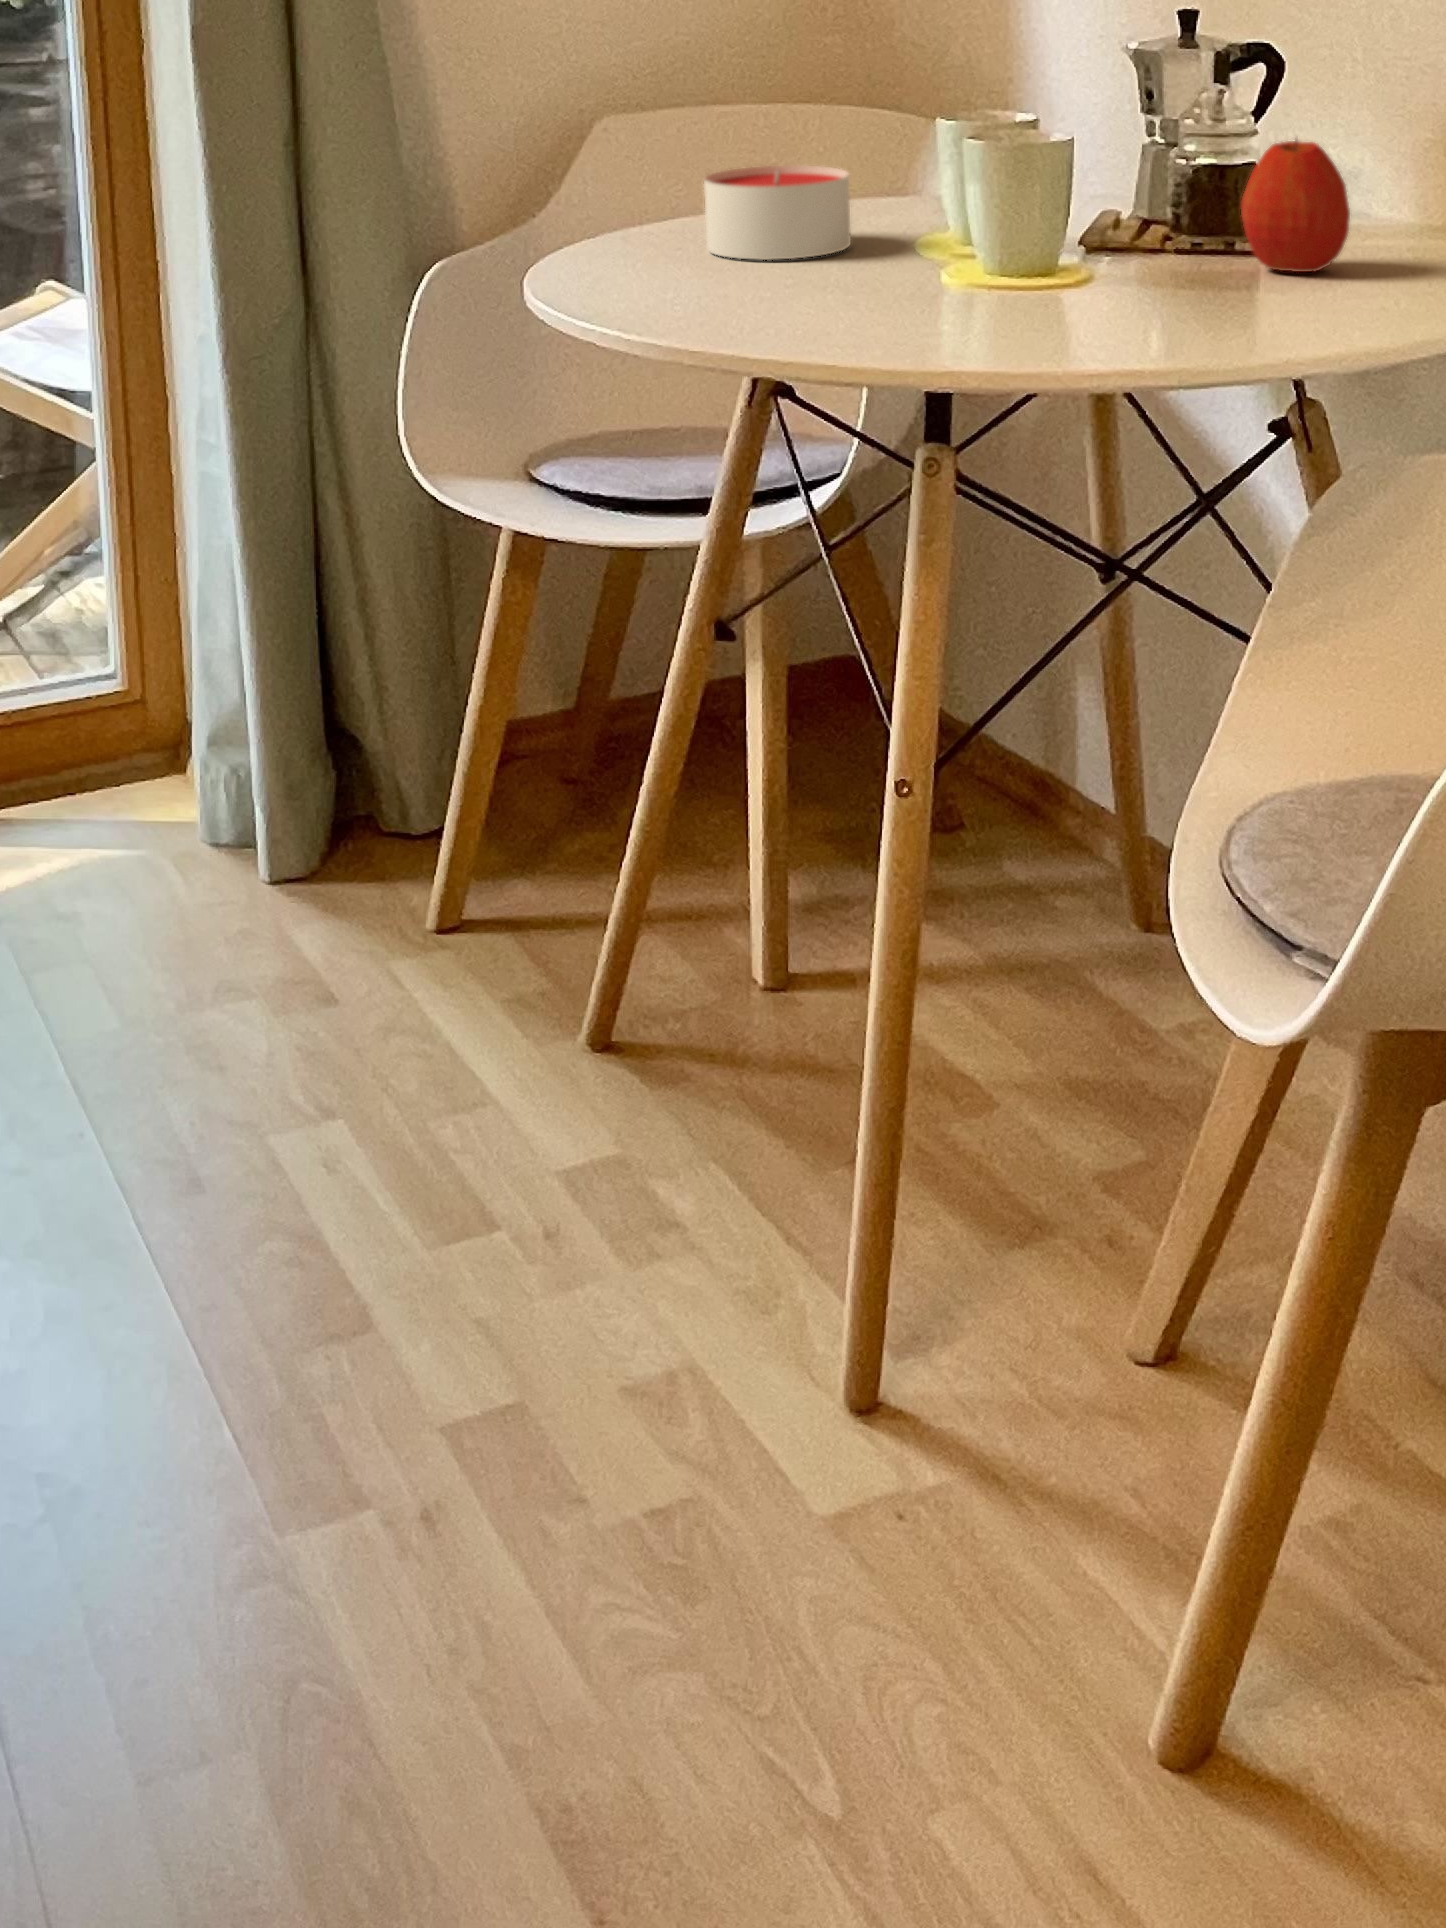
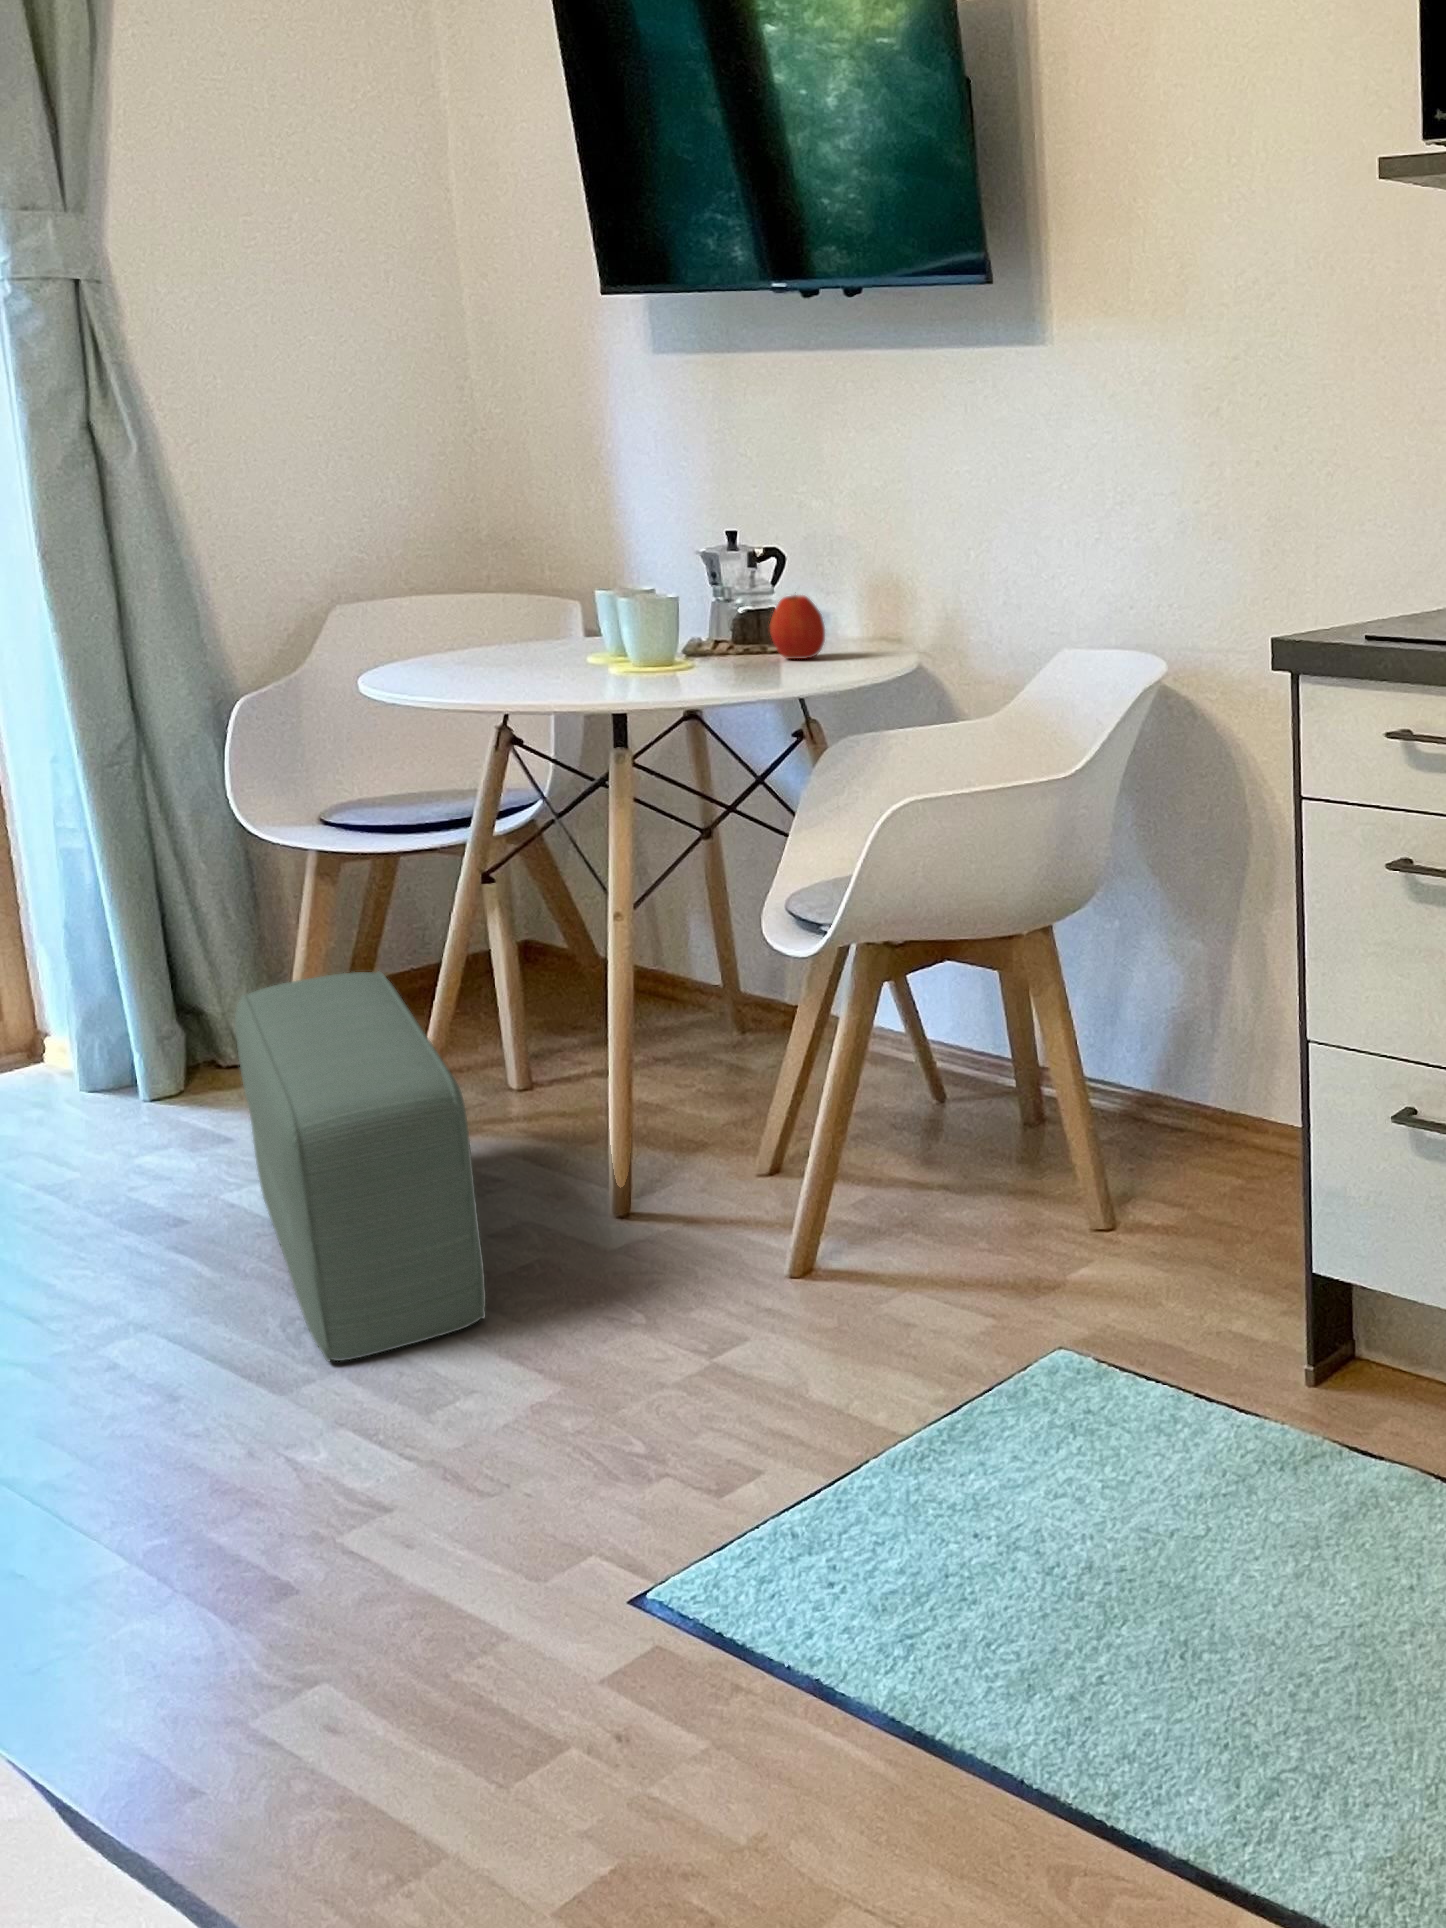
candle: present [704,166,851,260] -> none [459,620,551,670]
pouf: none [223,789,561,1698] -> present [235,972,486,1361]

